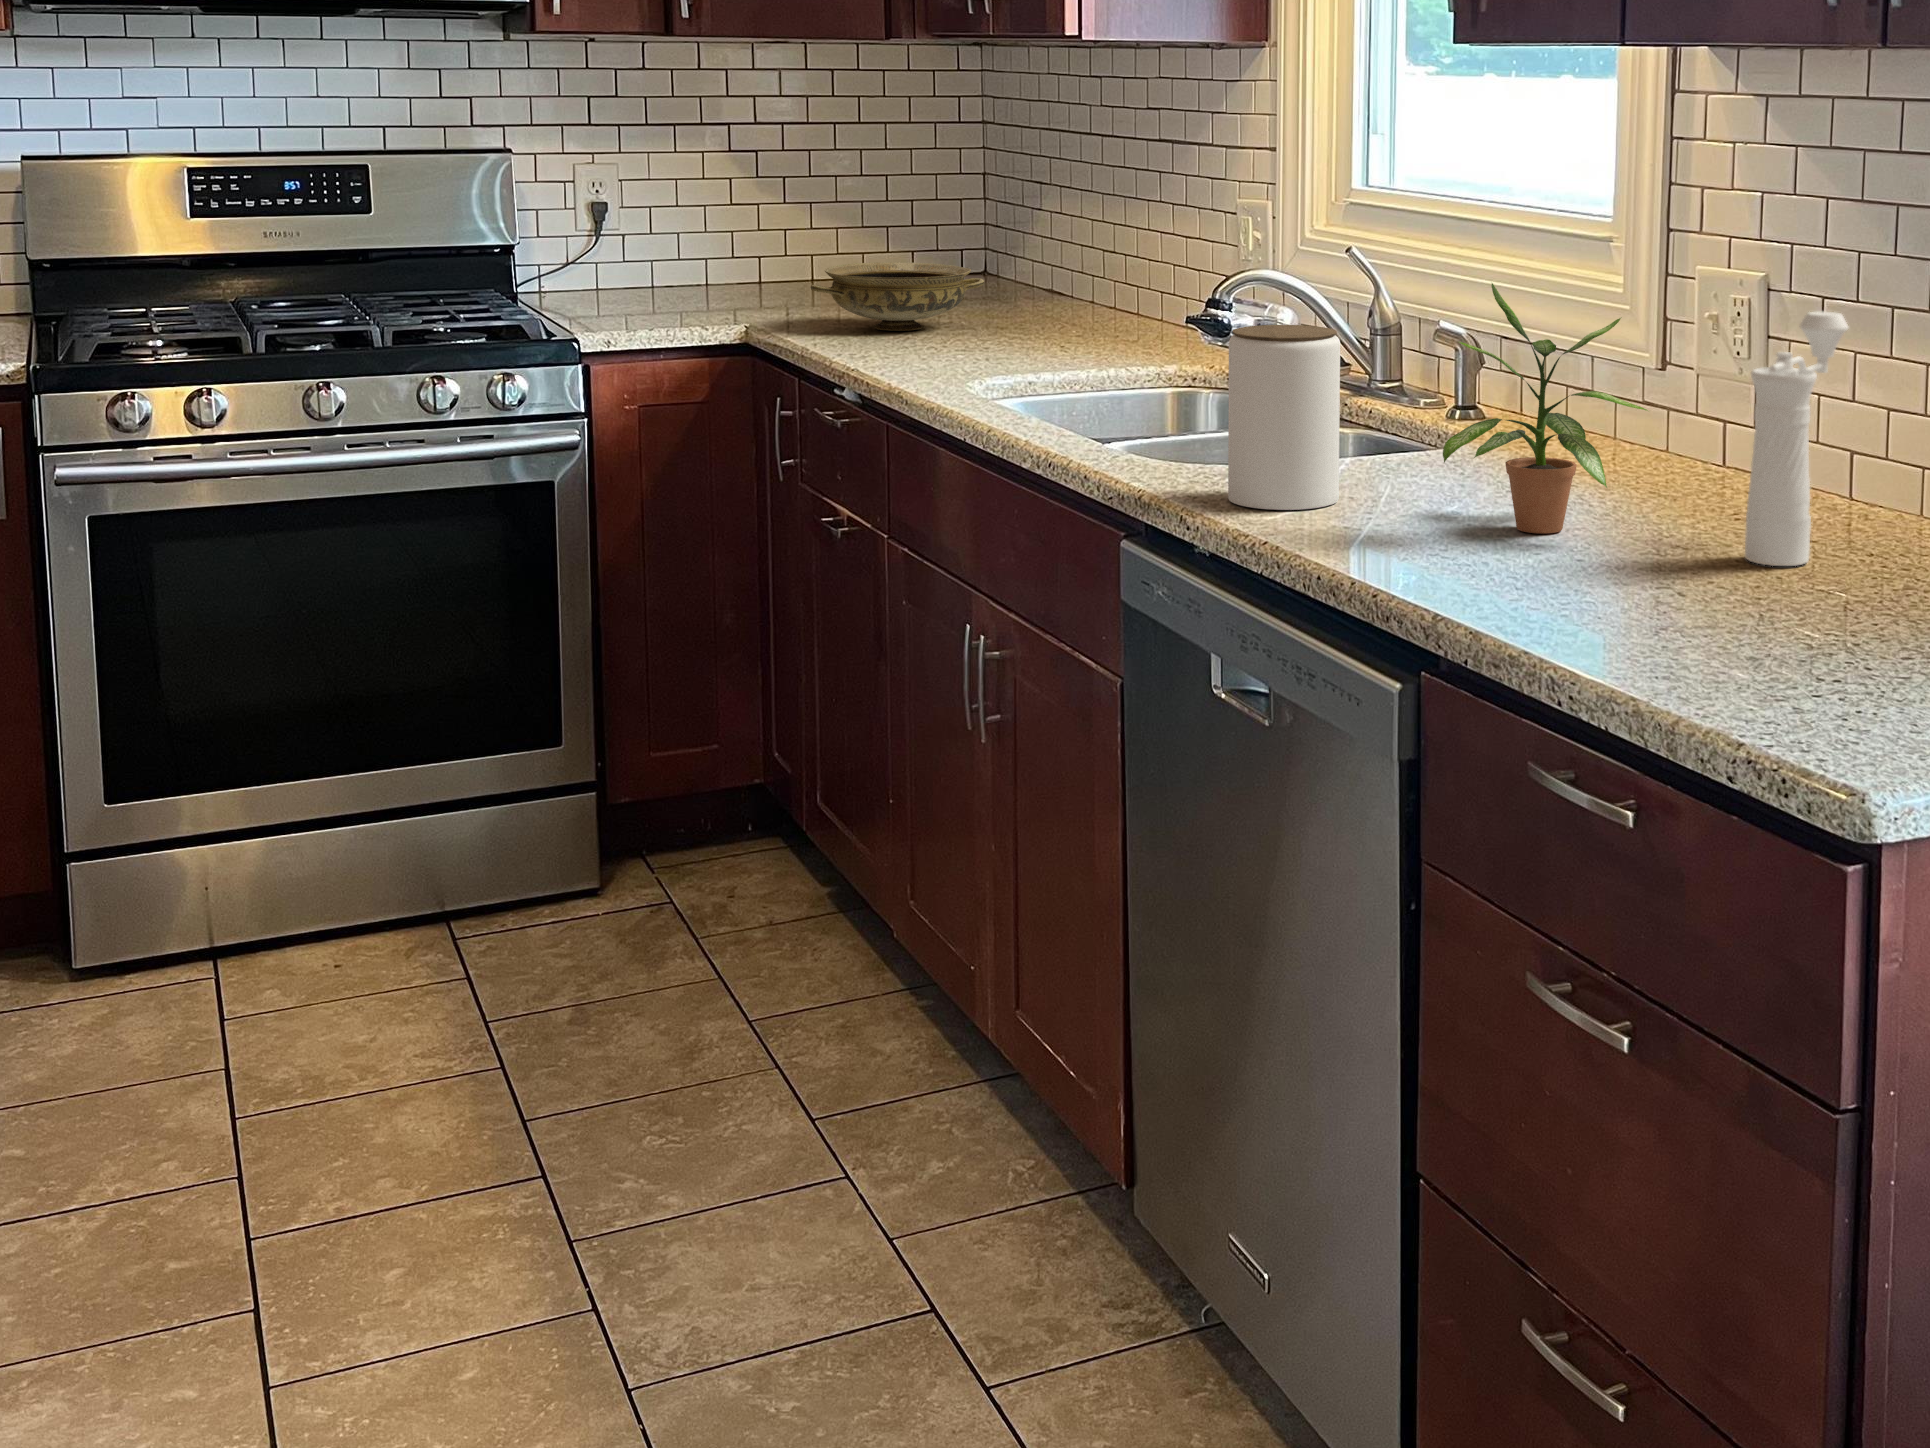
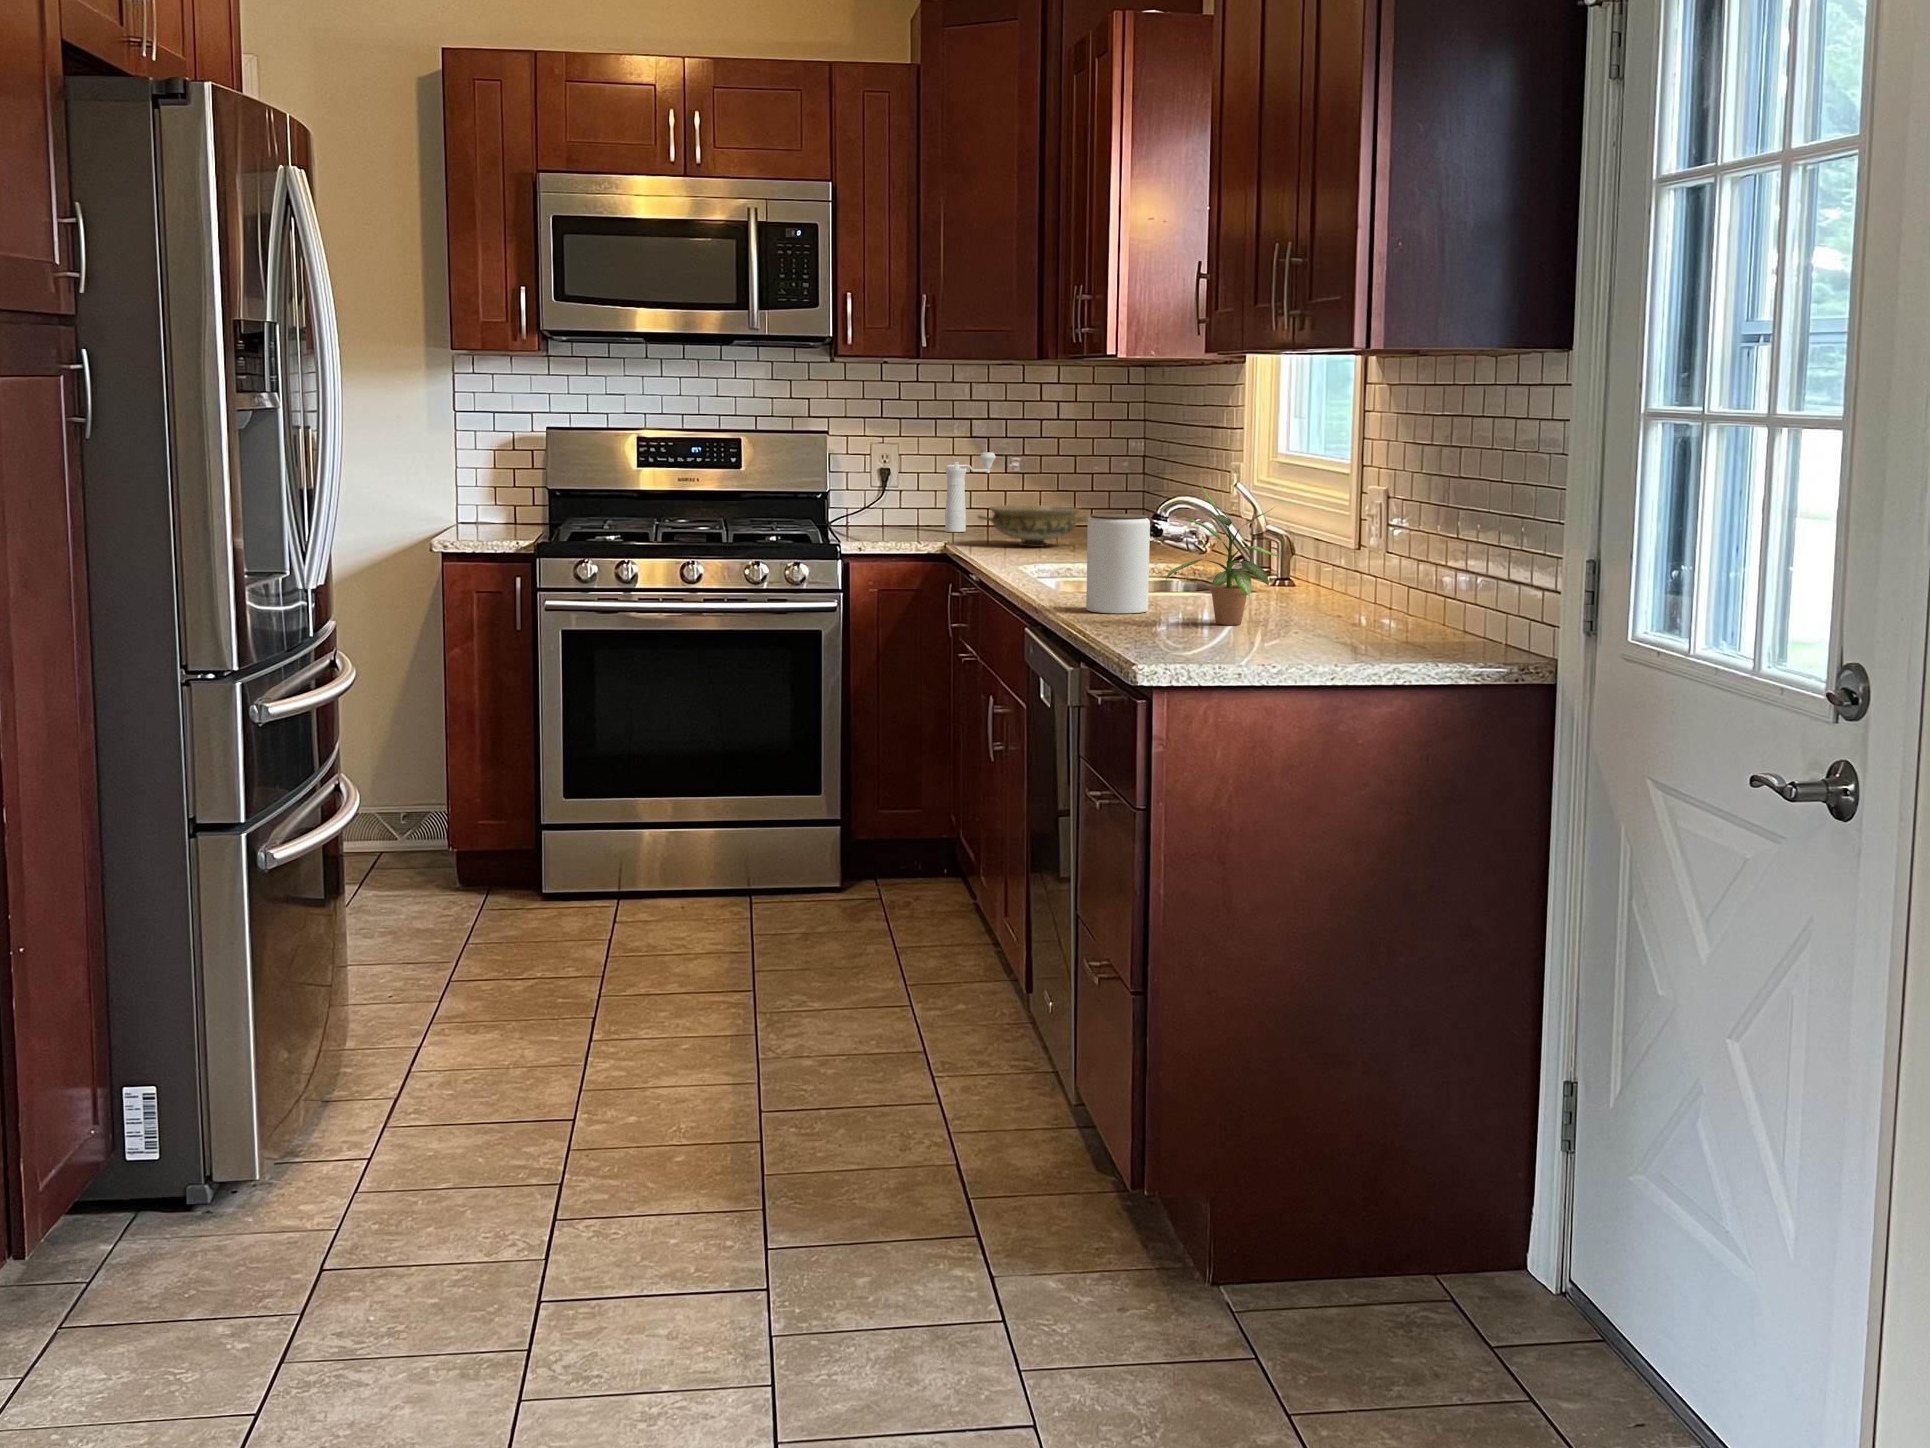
pepper mill: present [1745,312,1848,566] -> present [945,452,996,532]

